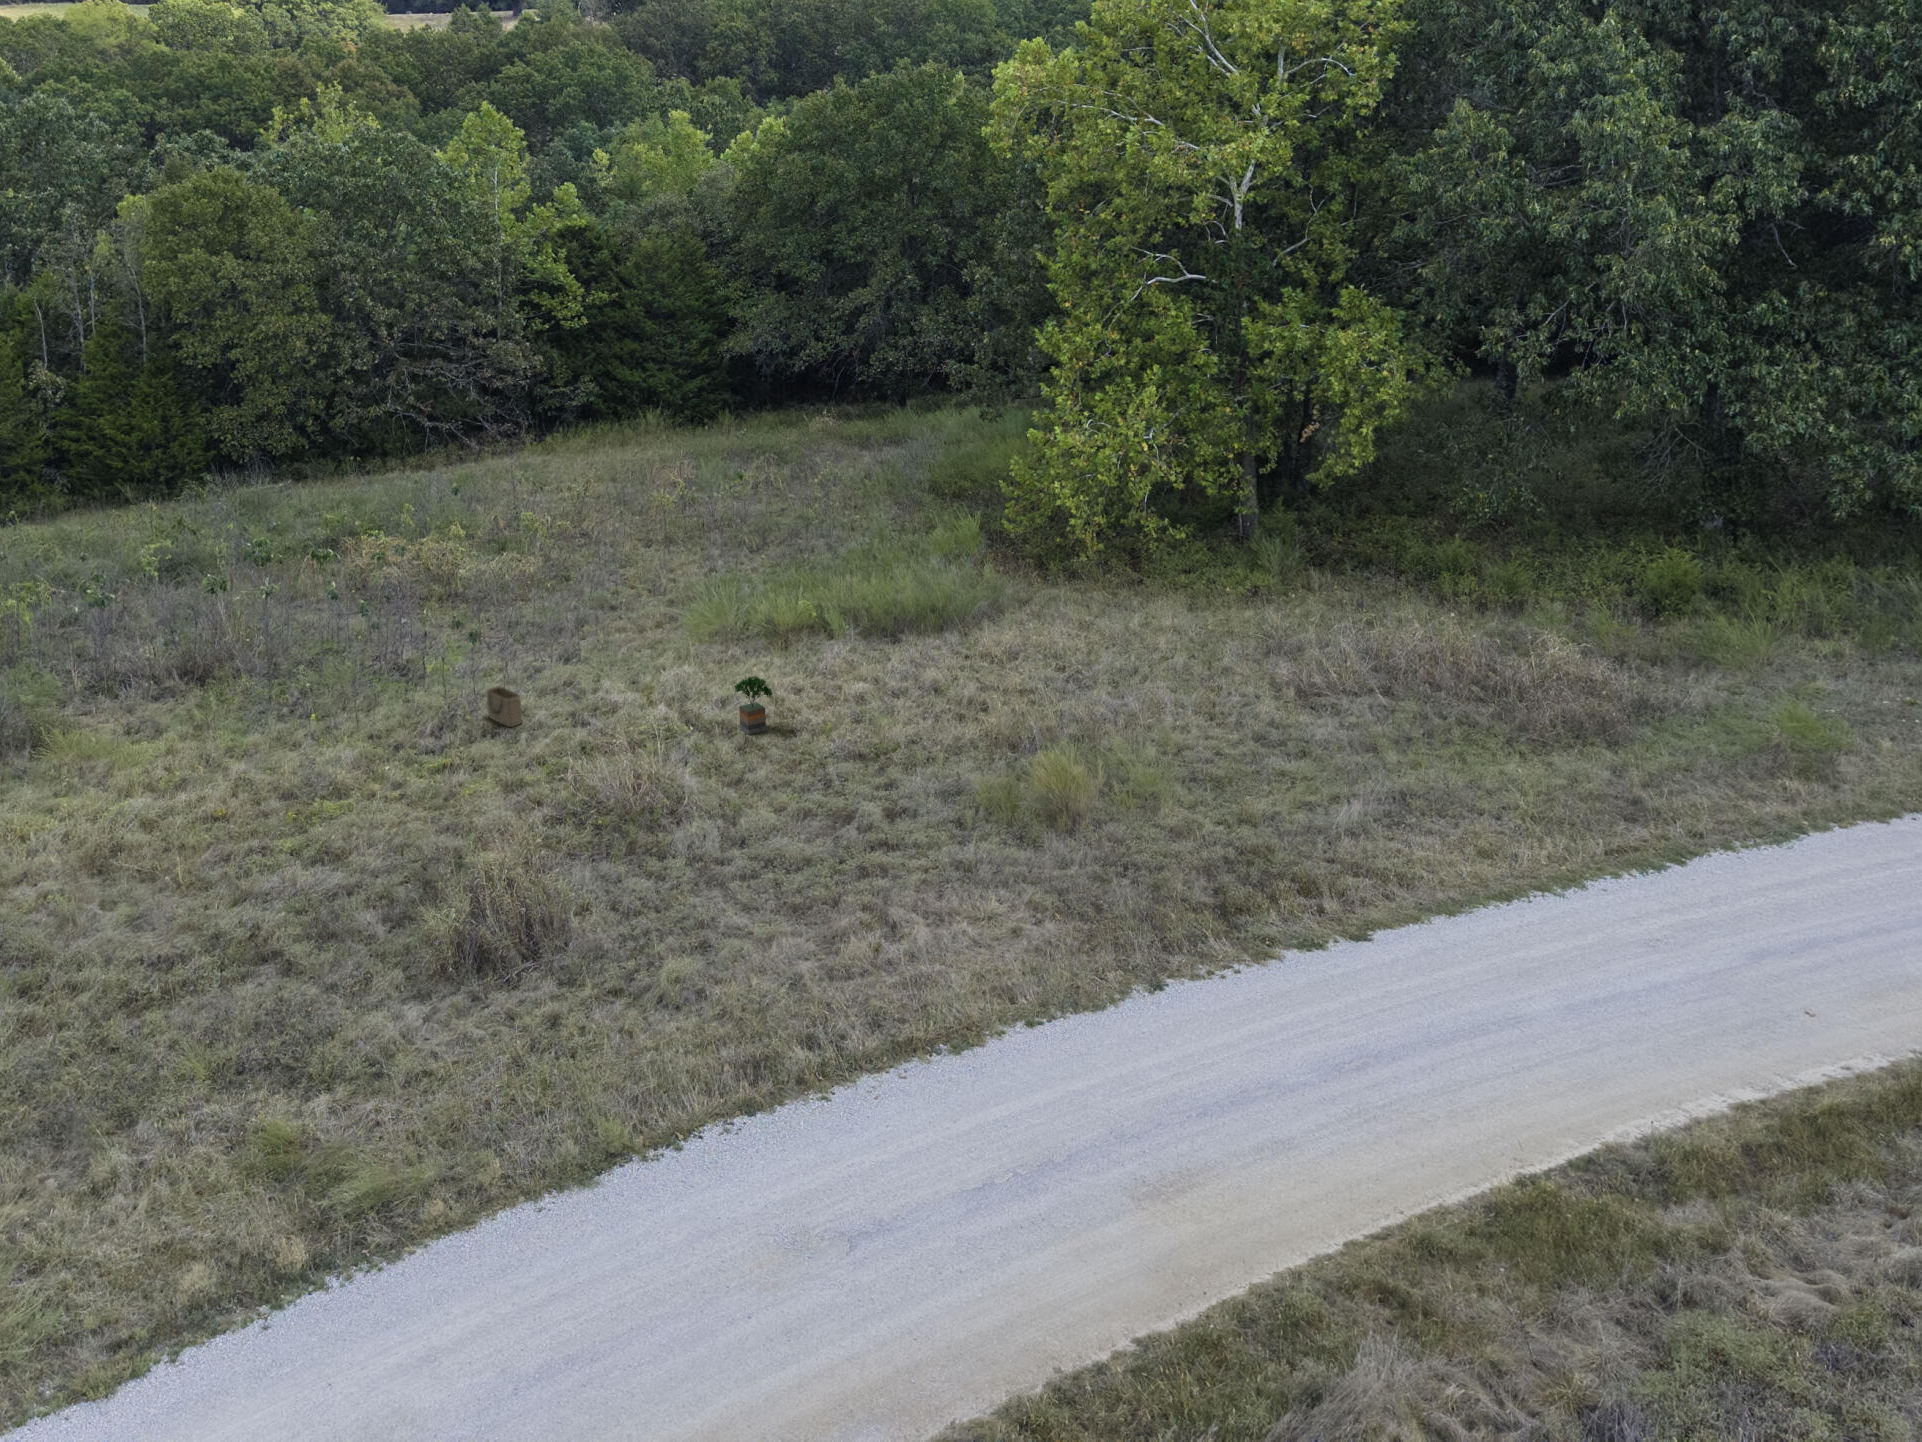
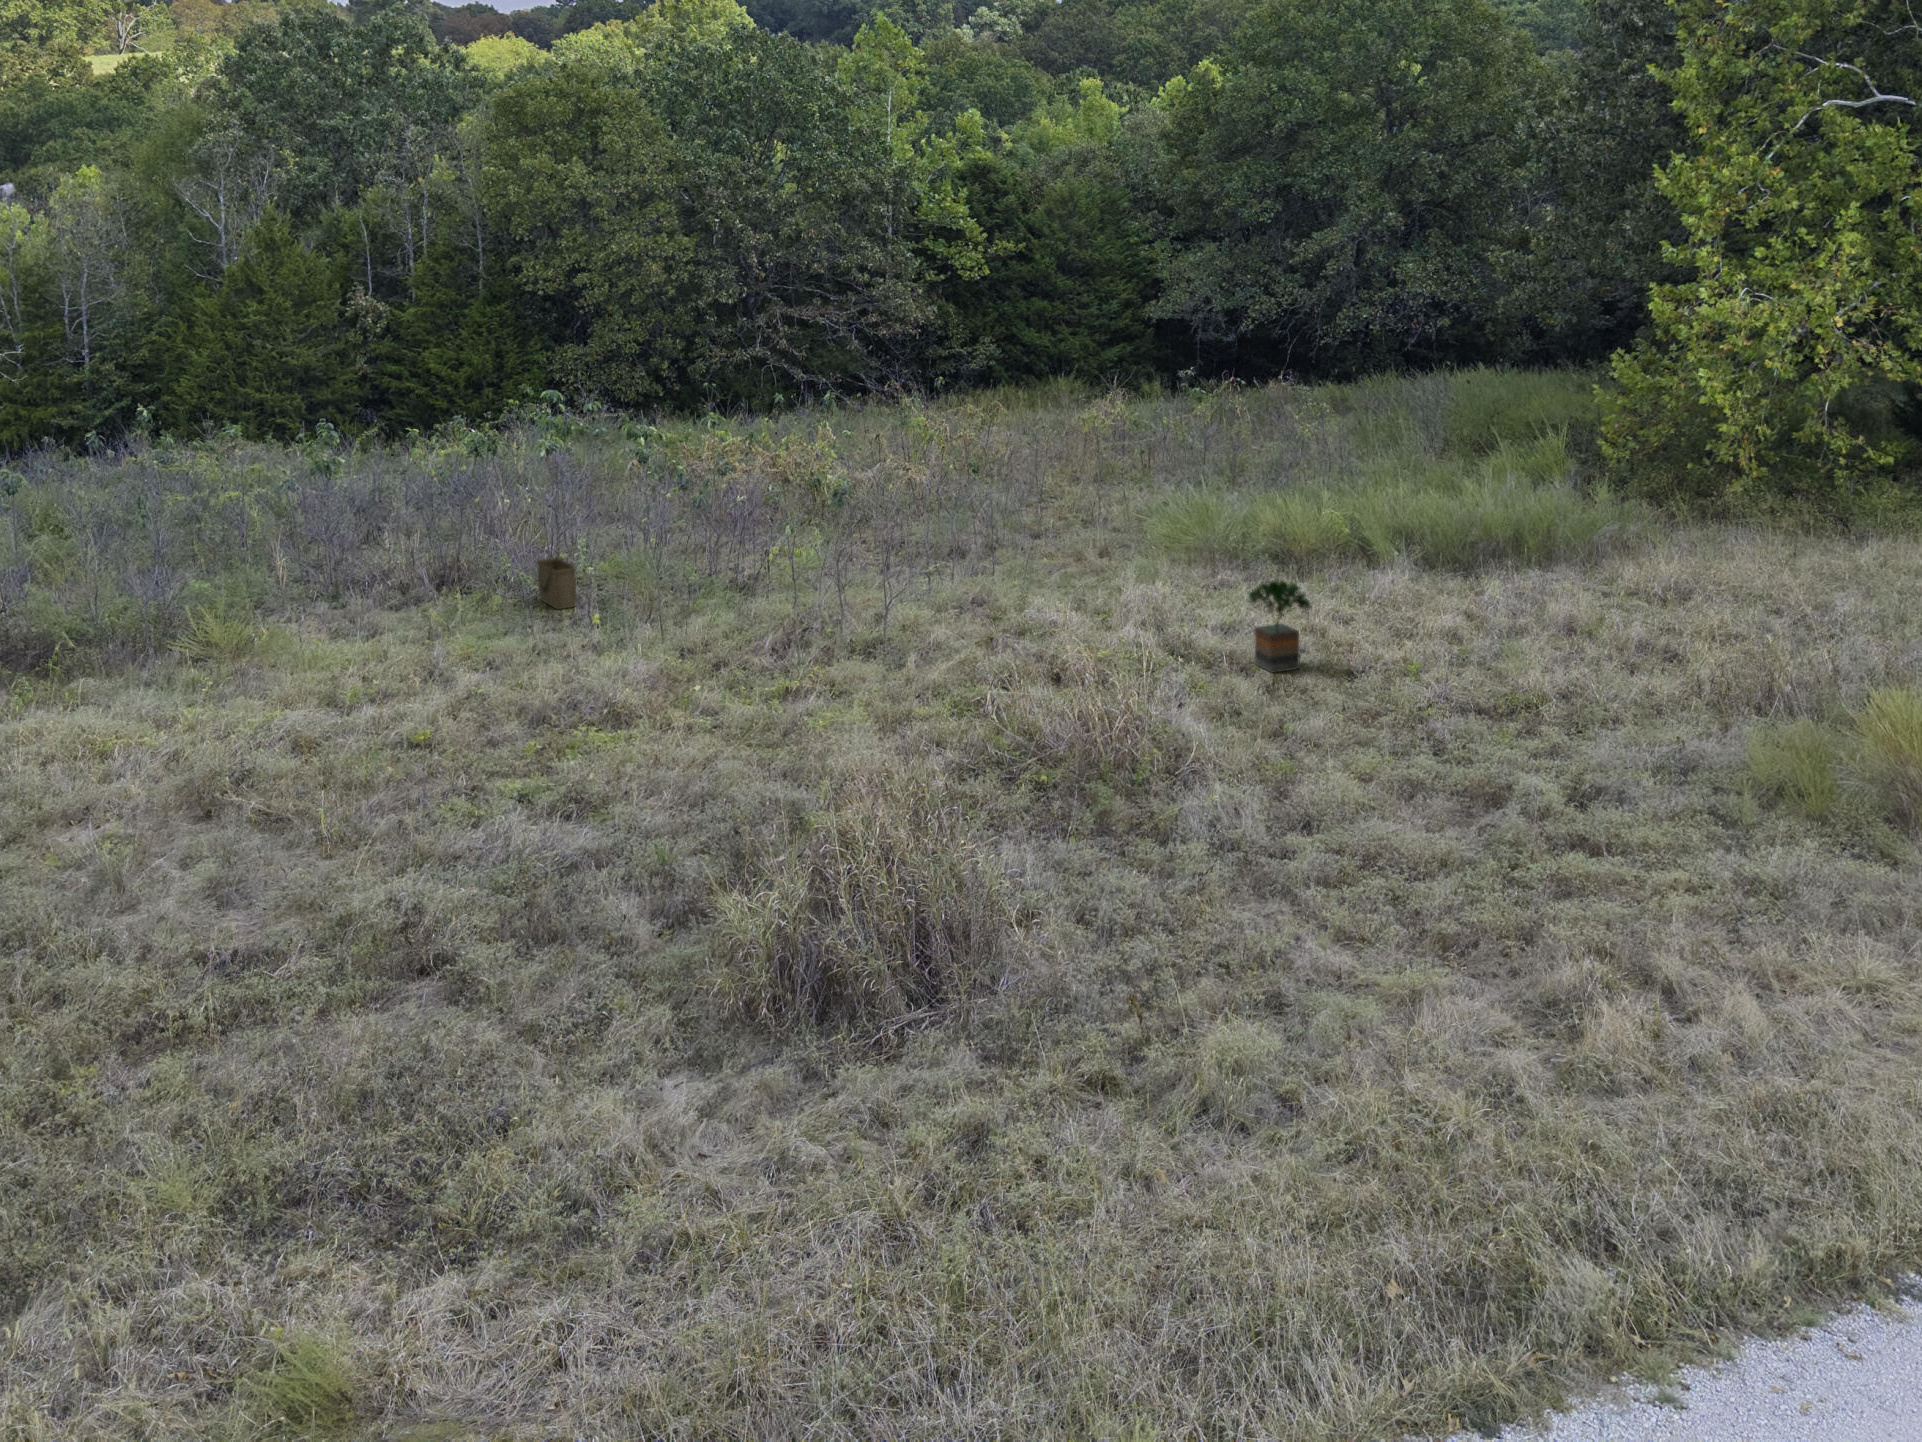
basket: present [486,686,522,727] -> present [536,558,576,609]

